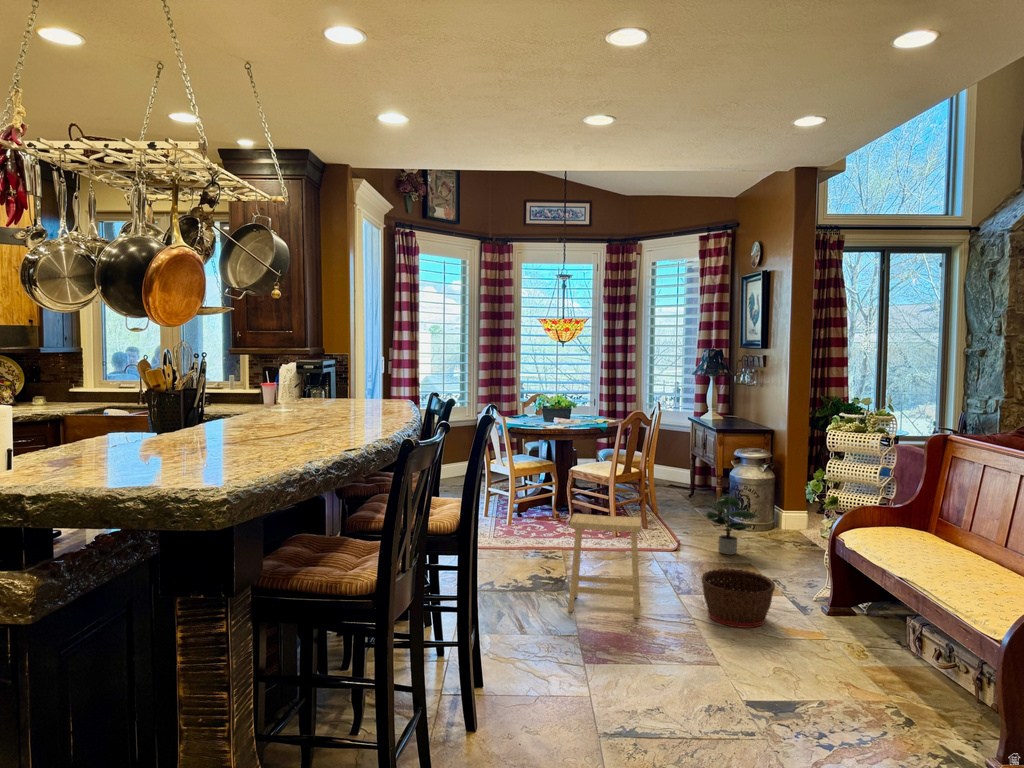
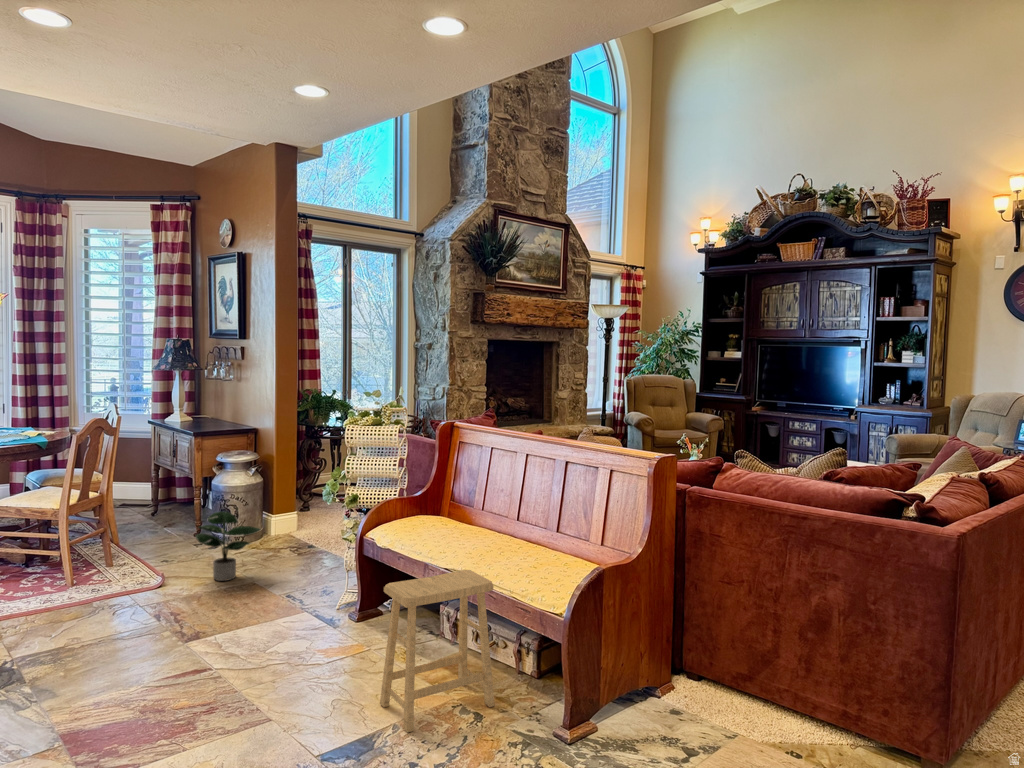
footstool: present [568,514,641,618] -> present [380,570,494,732]
basket: present [701,569,775,628] -> none [223,597,311,670]

